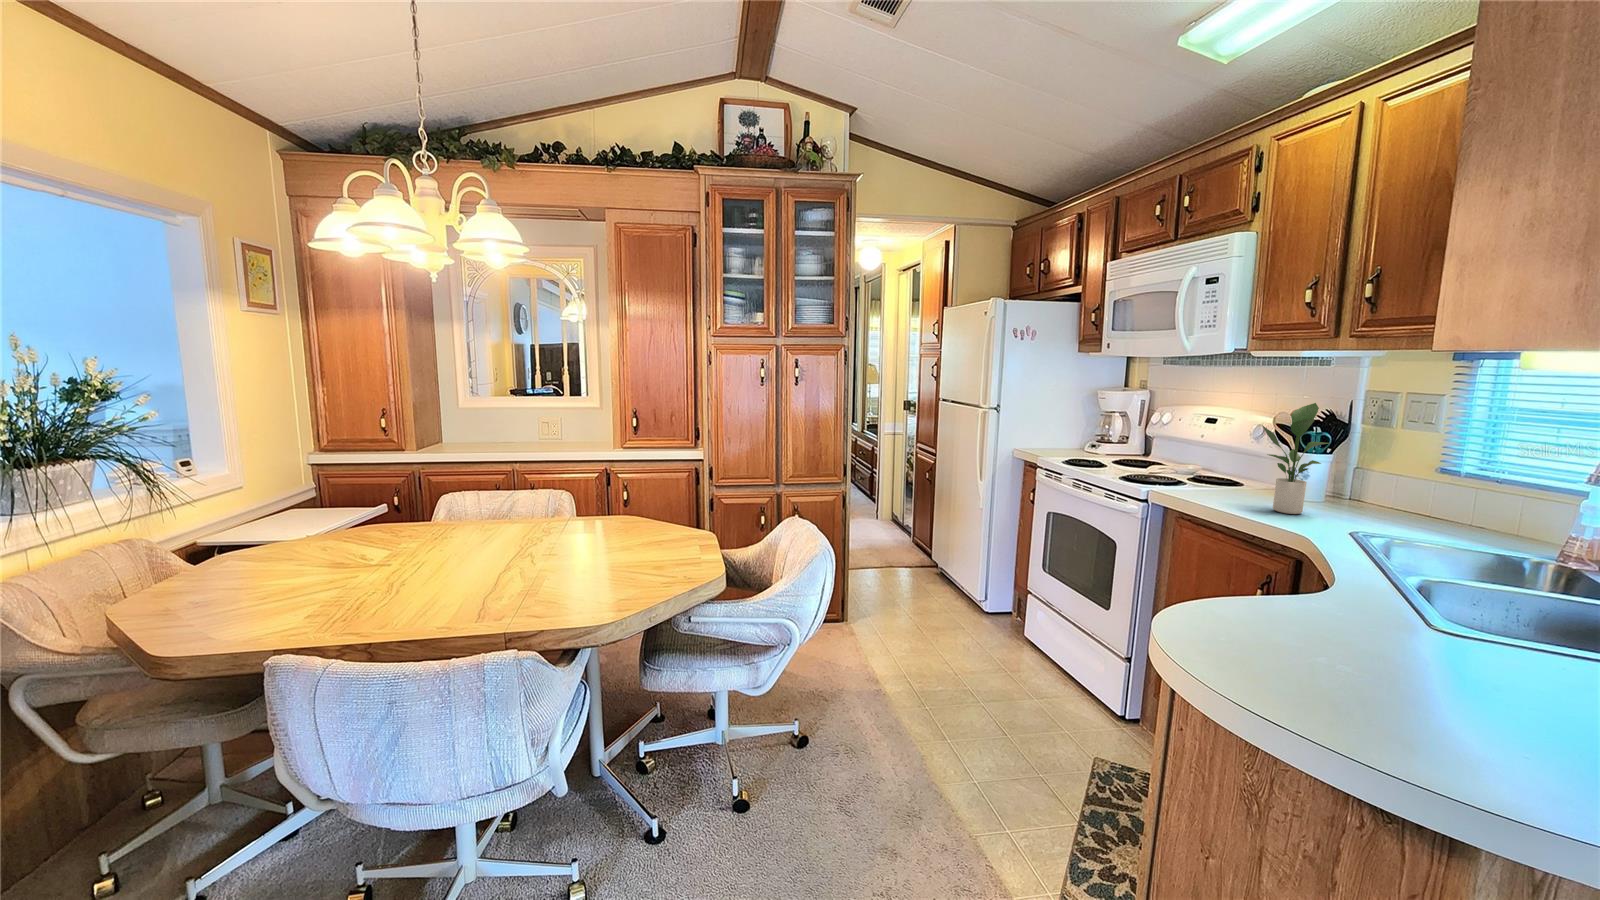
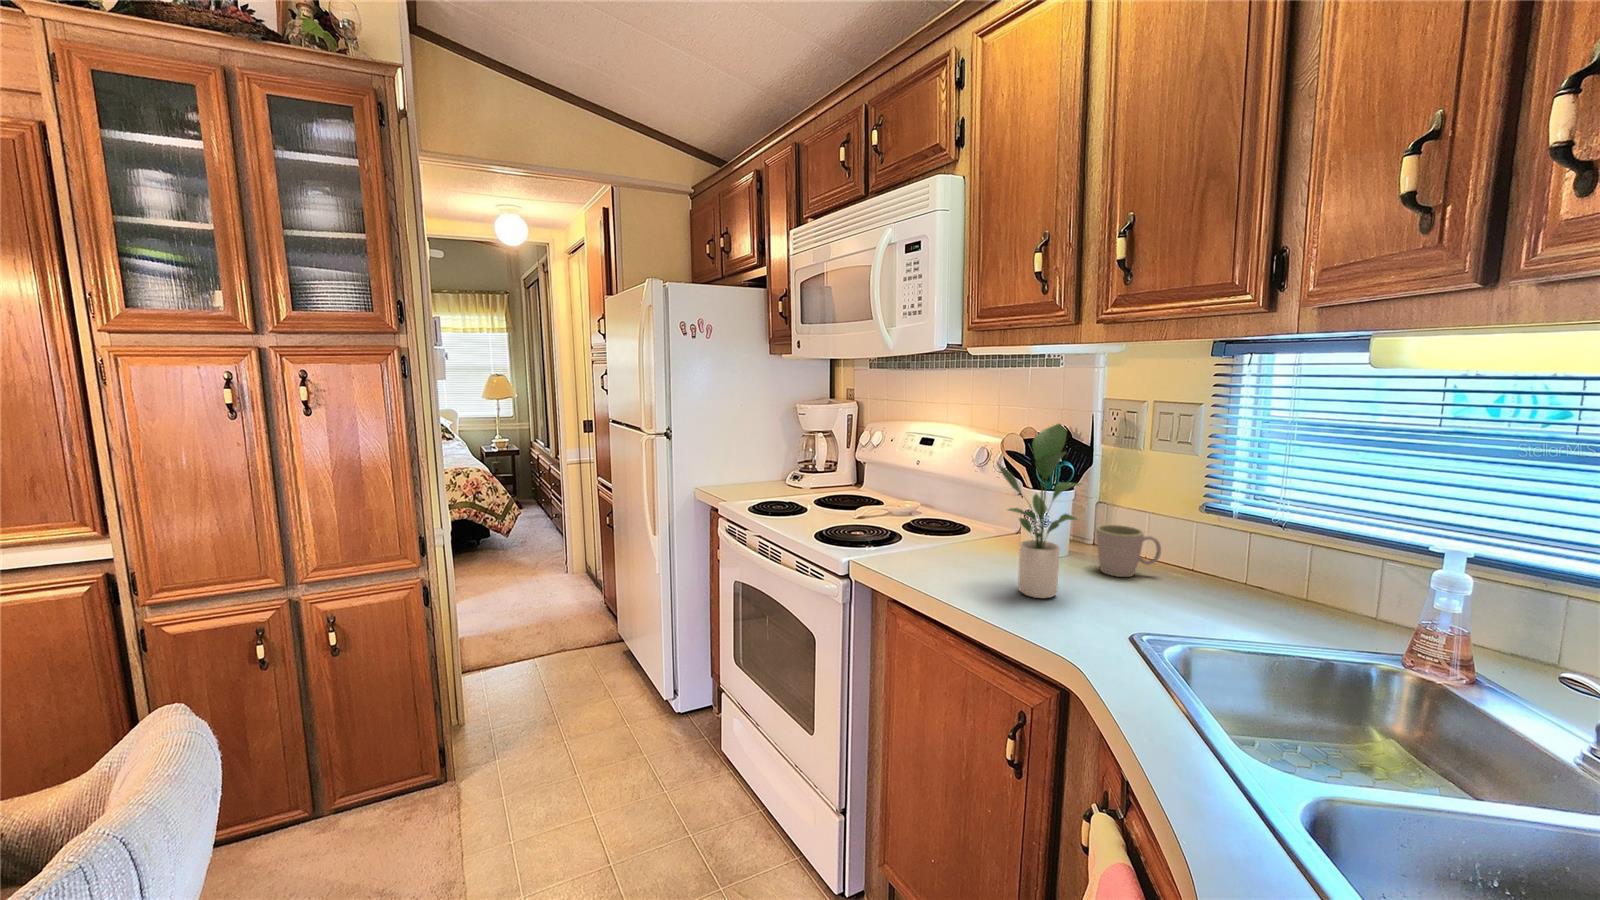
mug: none [1345,478,1400,513] -> present [1096,525,1161,577]

